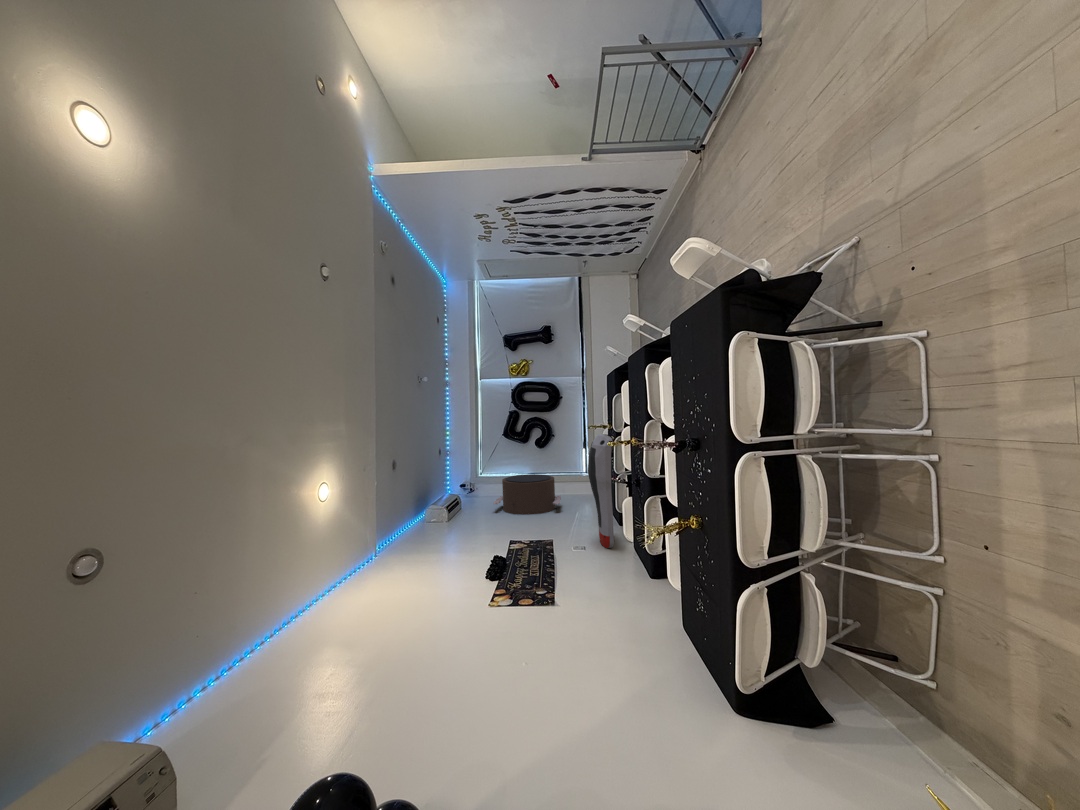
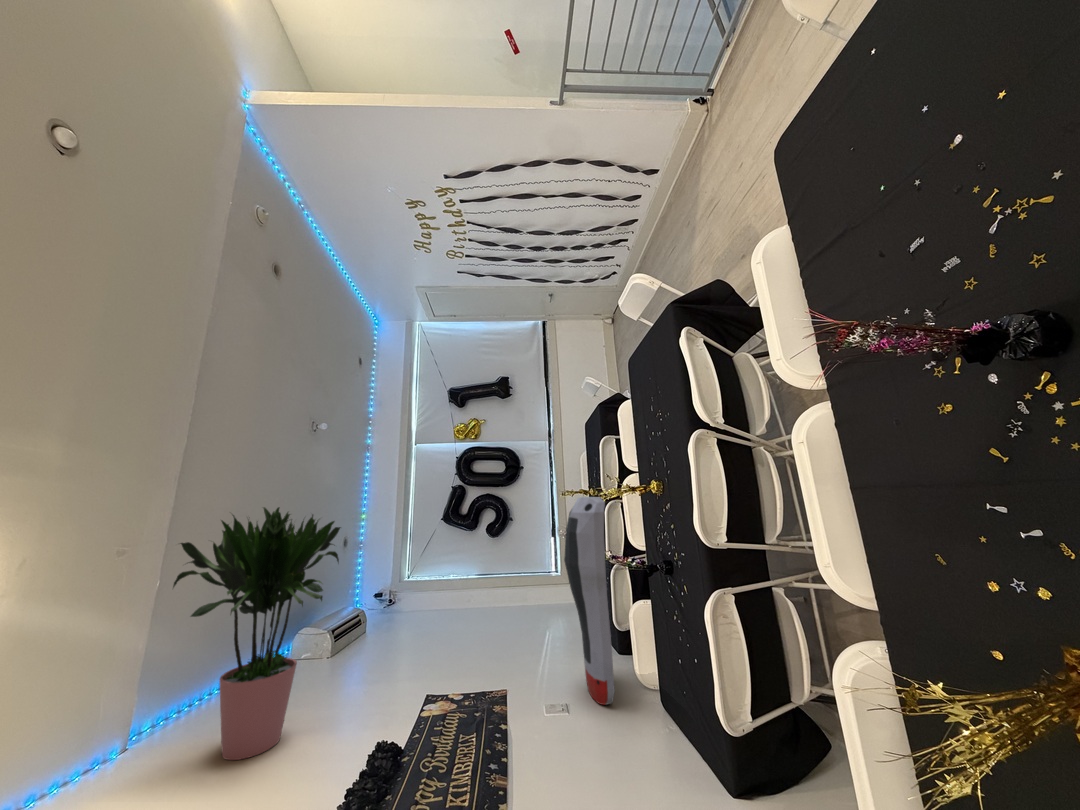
potted plant: none [374,439,461,563] -> present [173,507,341,760]
pouf: present [493,474,561,515] -> none [414,575,521,641]

